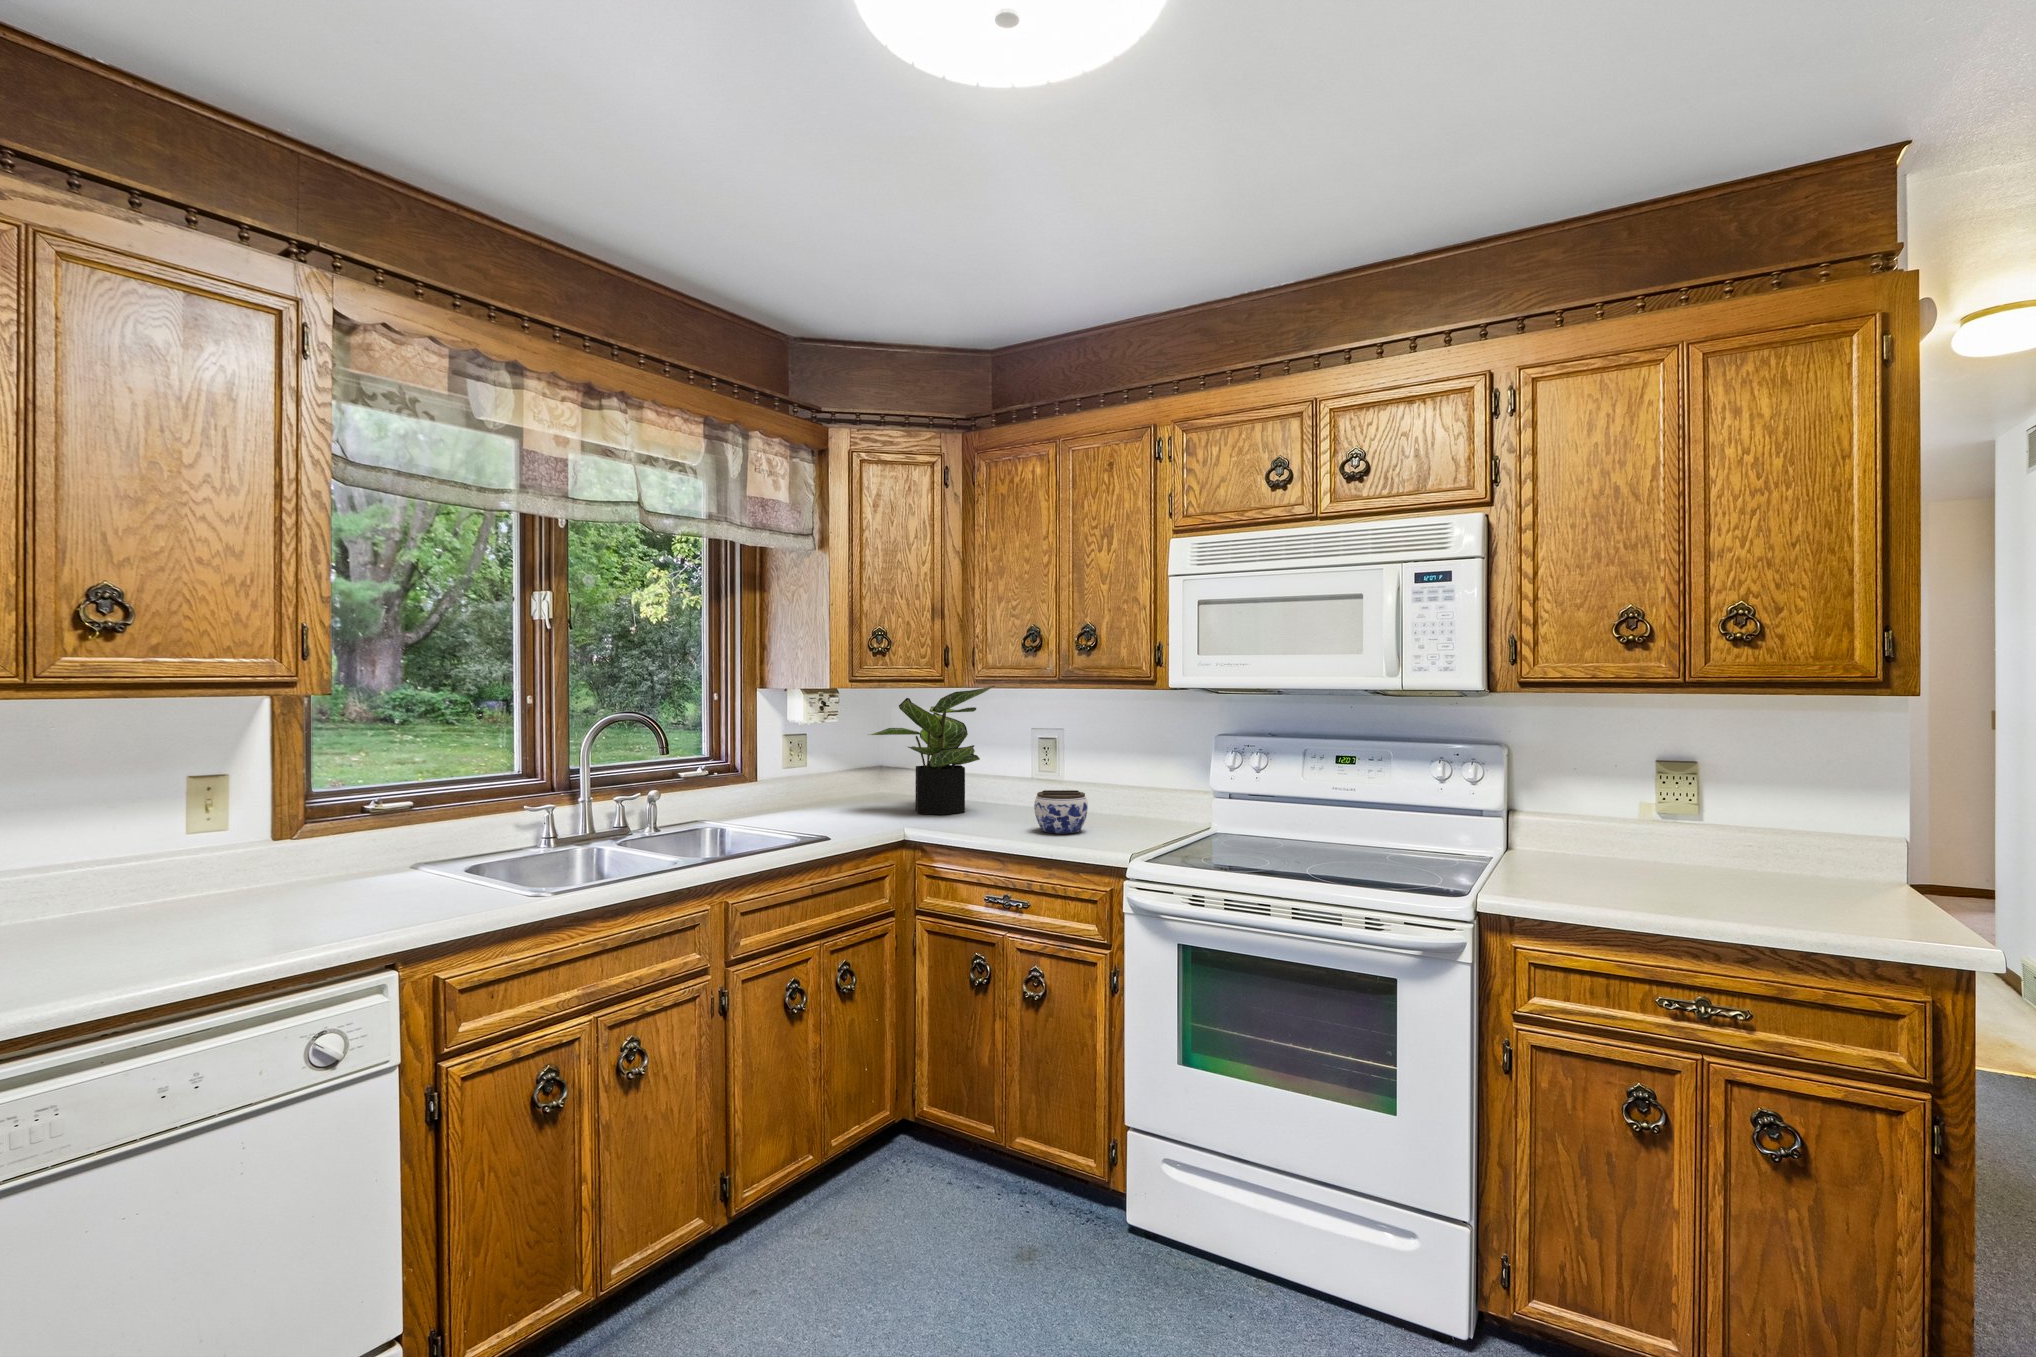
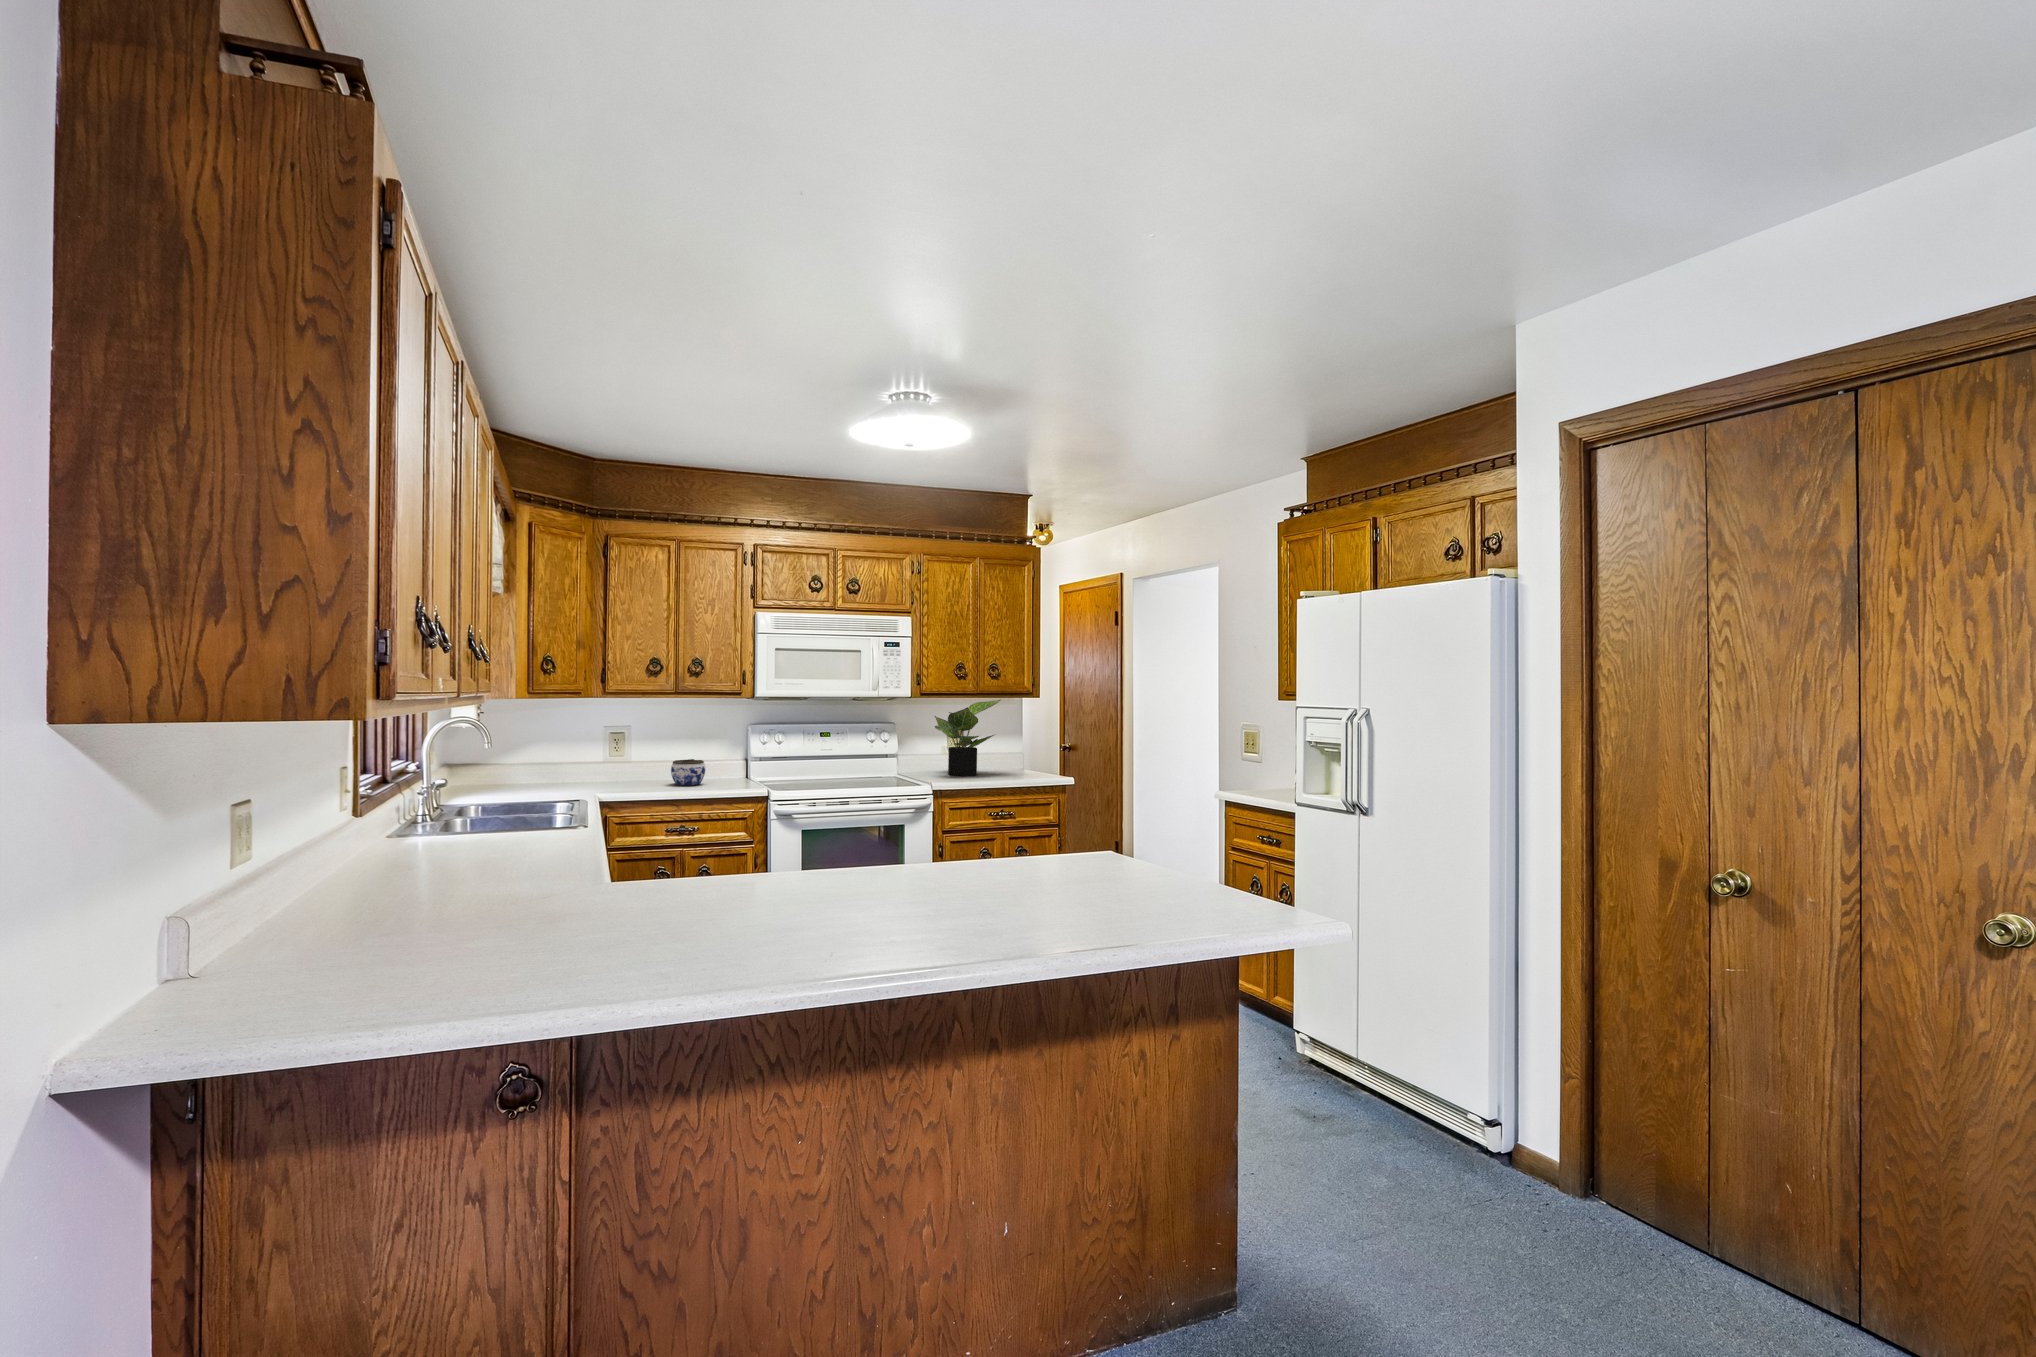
potted plant: present [871,686,994,815] -> present [935,700,1000,776]

